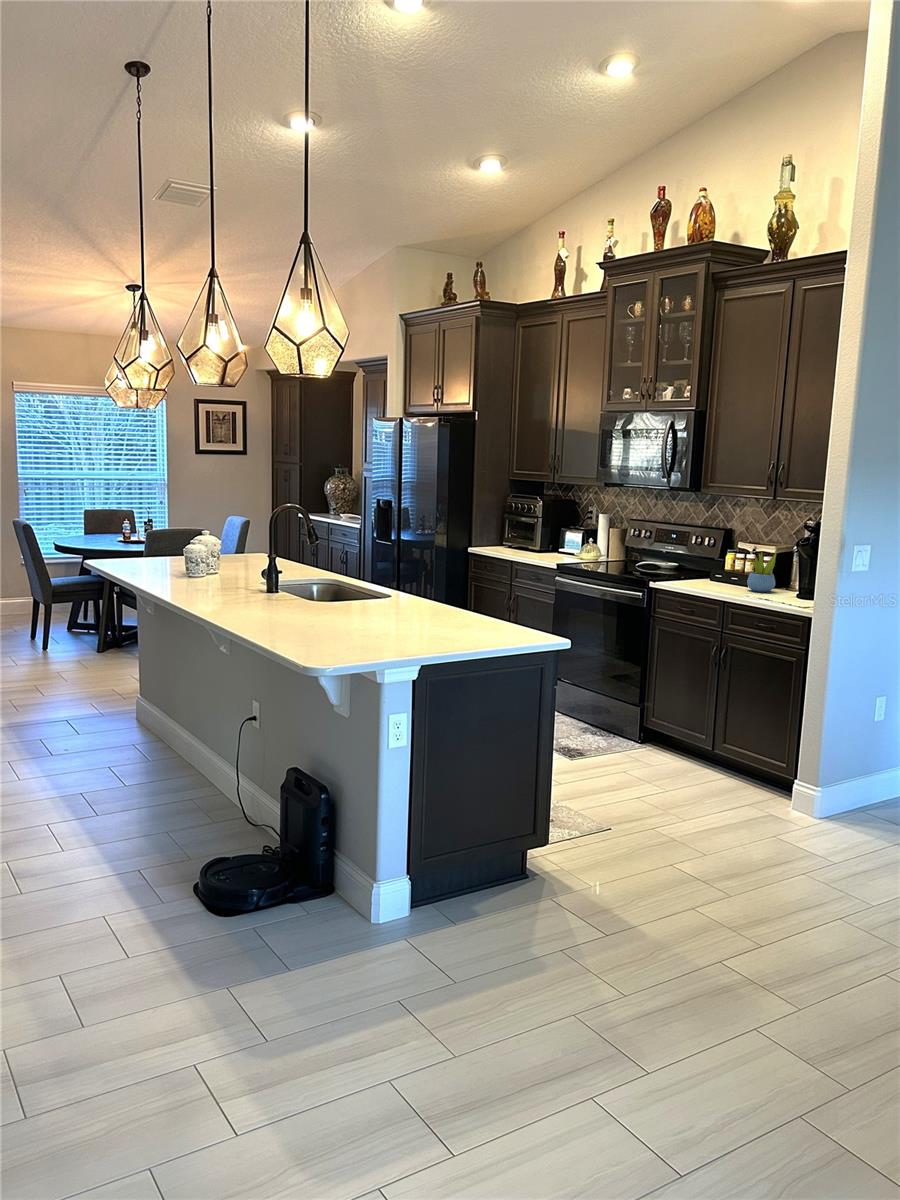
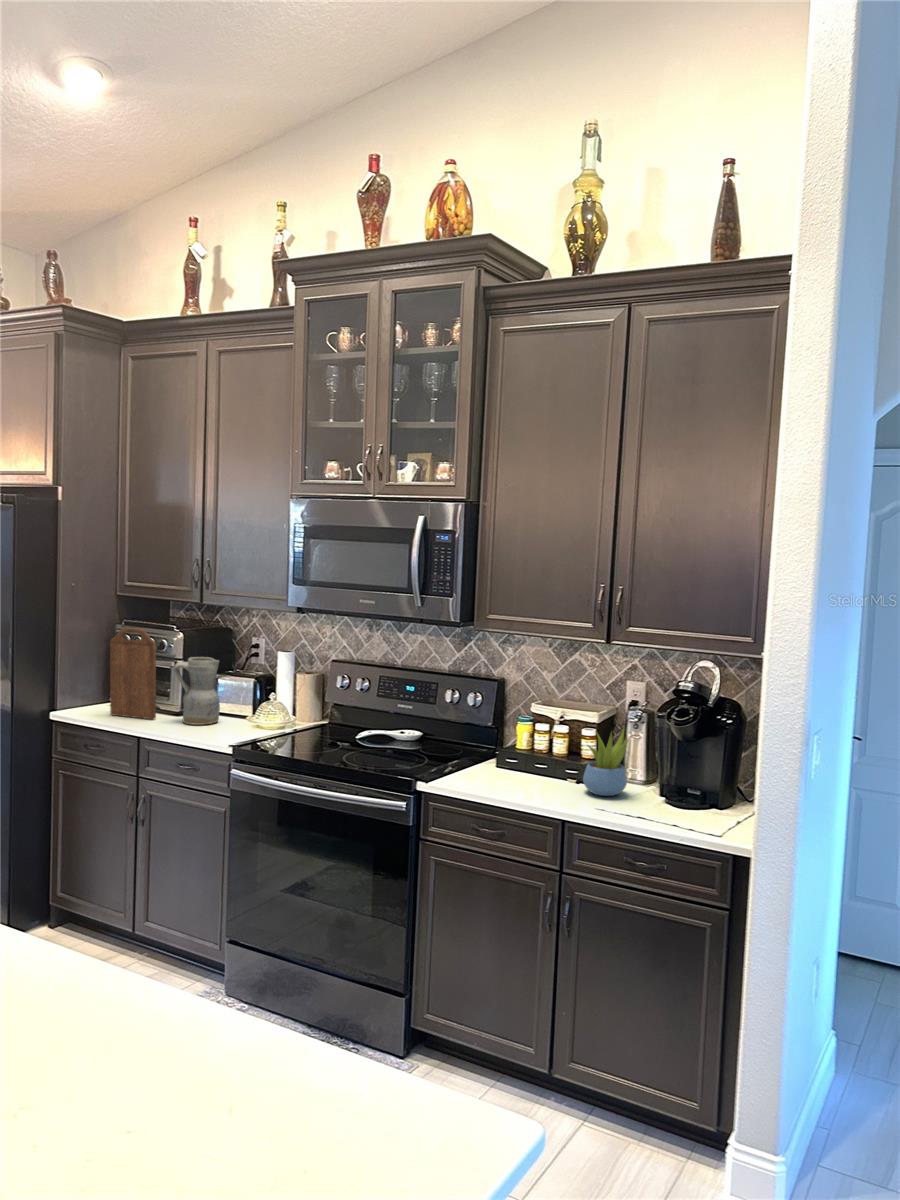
cutting board: none [500,496,526,552] -> present [110,628,156,719]
ceramic pitcher: none [535,514,561,555] -> present [174,657,220,725]

